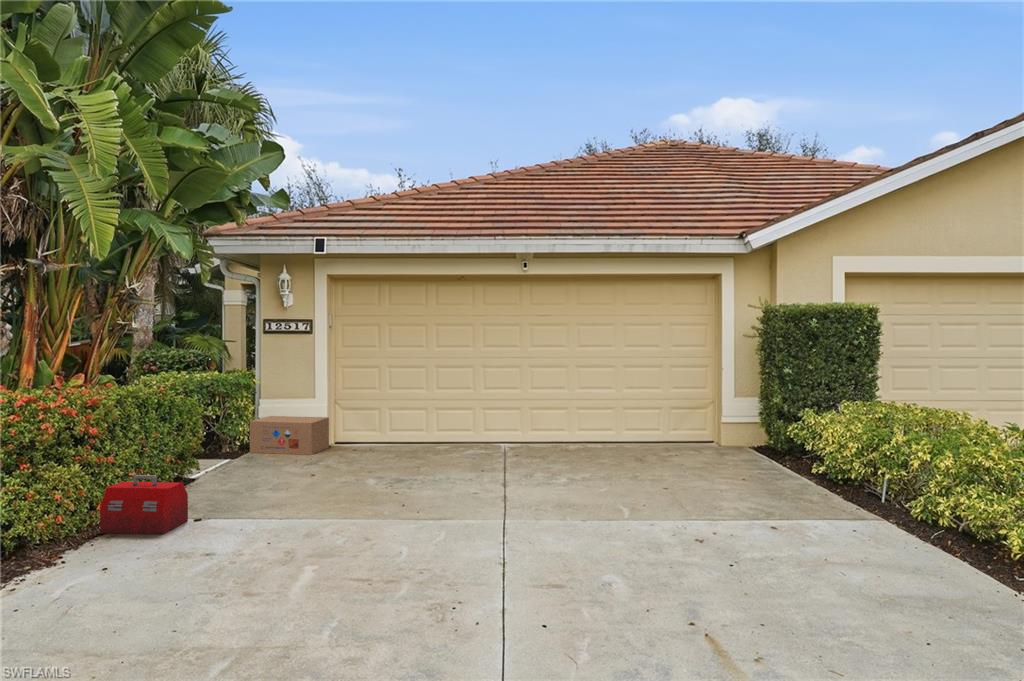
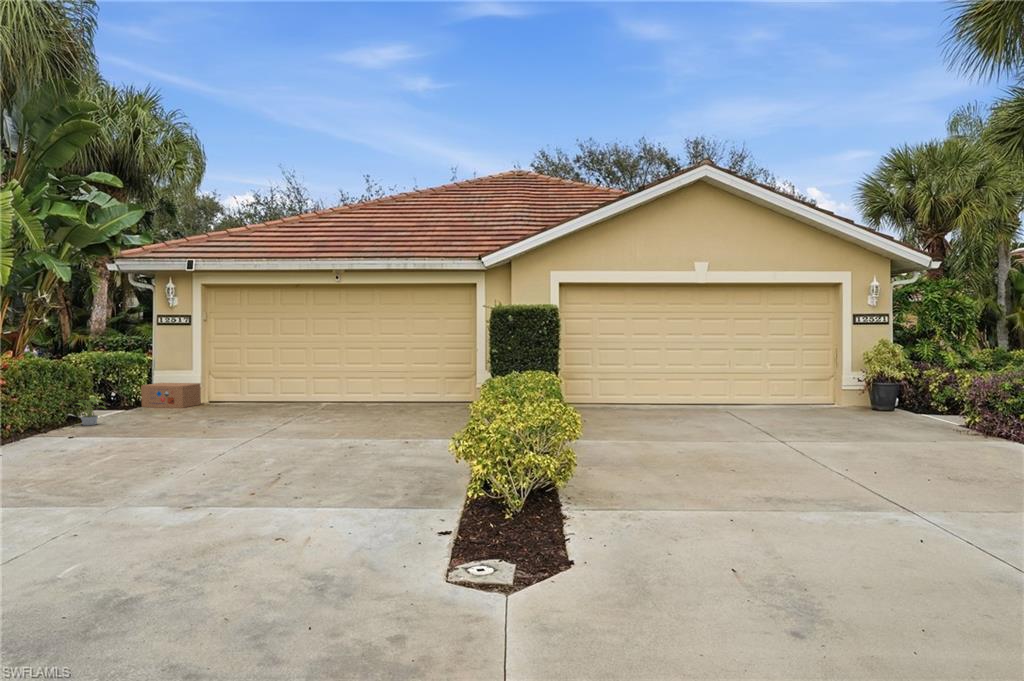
potted plant: none [179,446,232,492] -> present [77,397,106,425]
toolbox: present [100,475,188,534] -> none [5,409,63,443]

